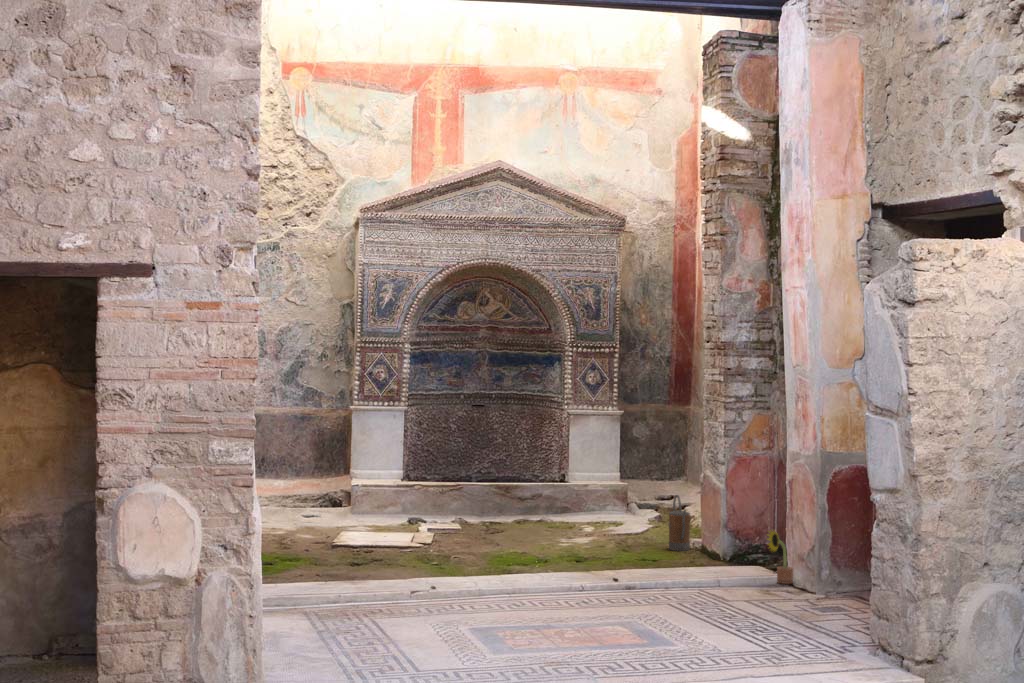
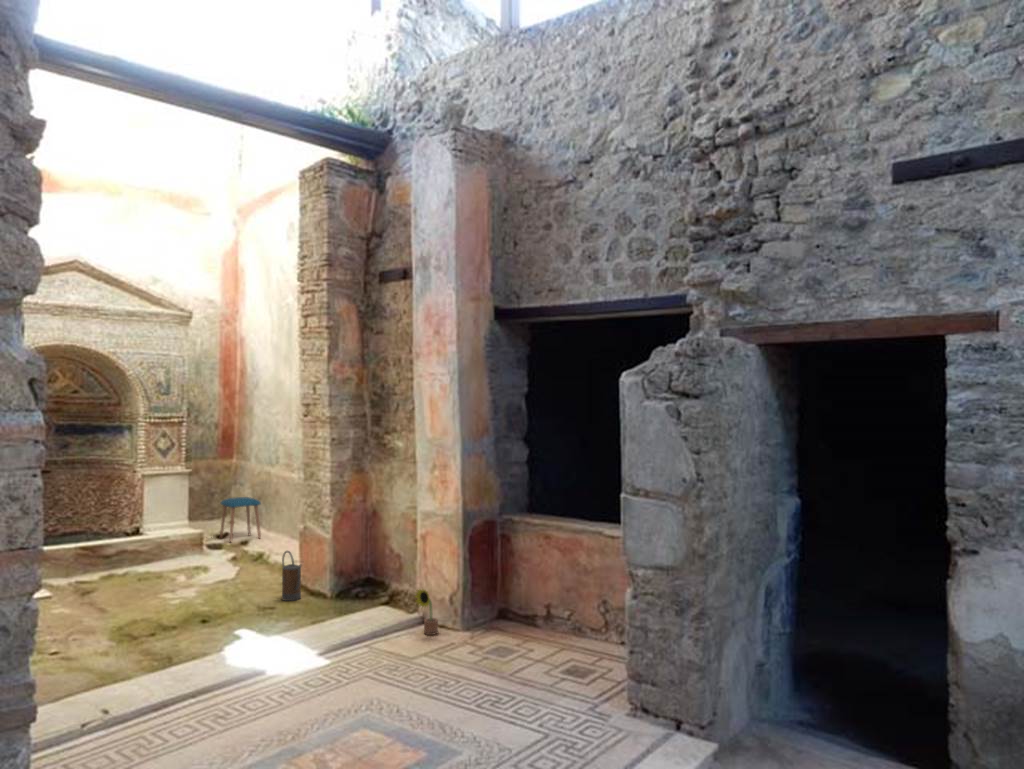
stool: none [664,452,711,506] -> present [220,497,261,542]

